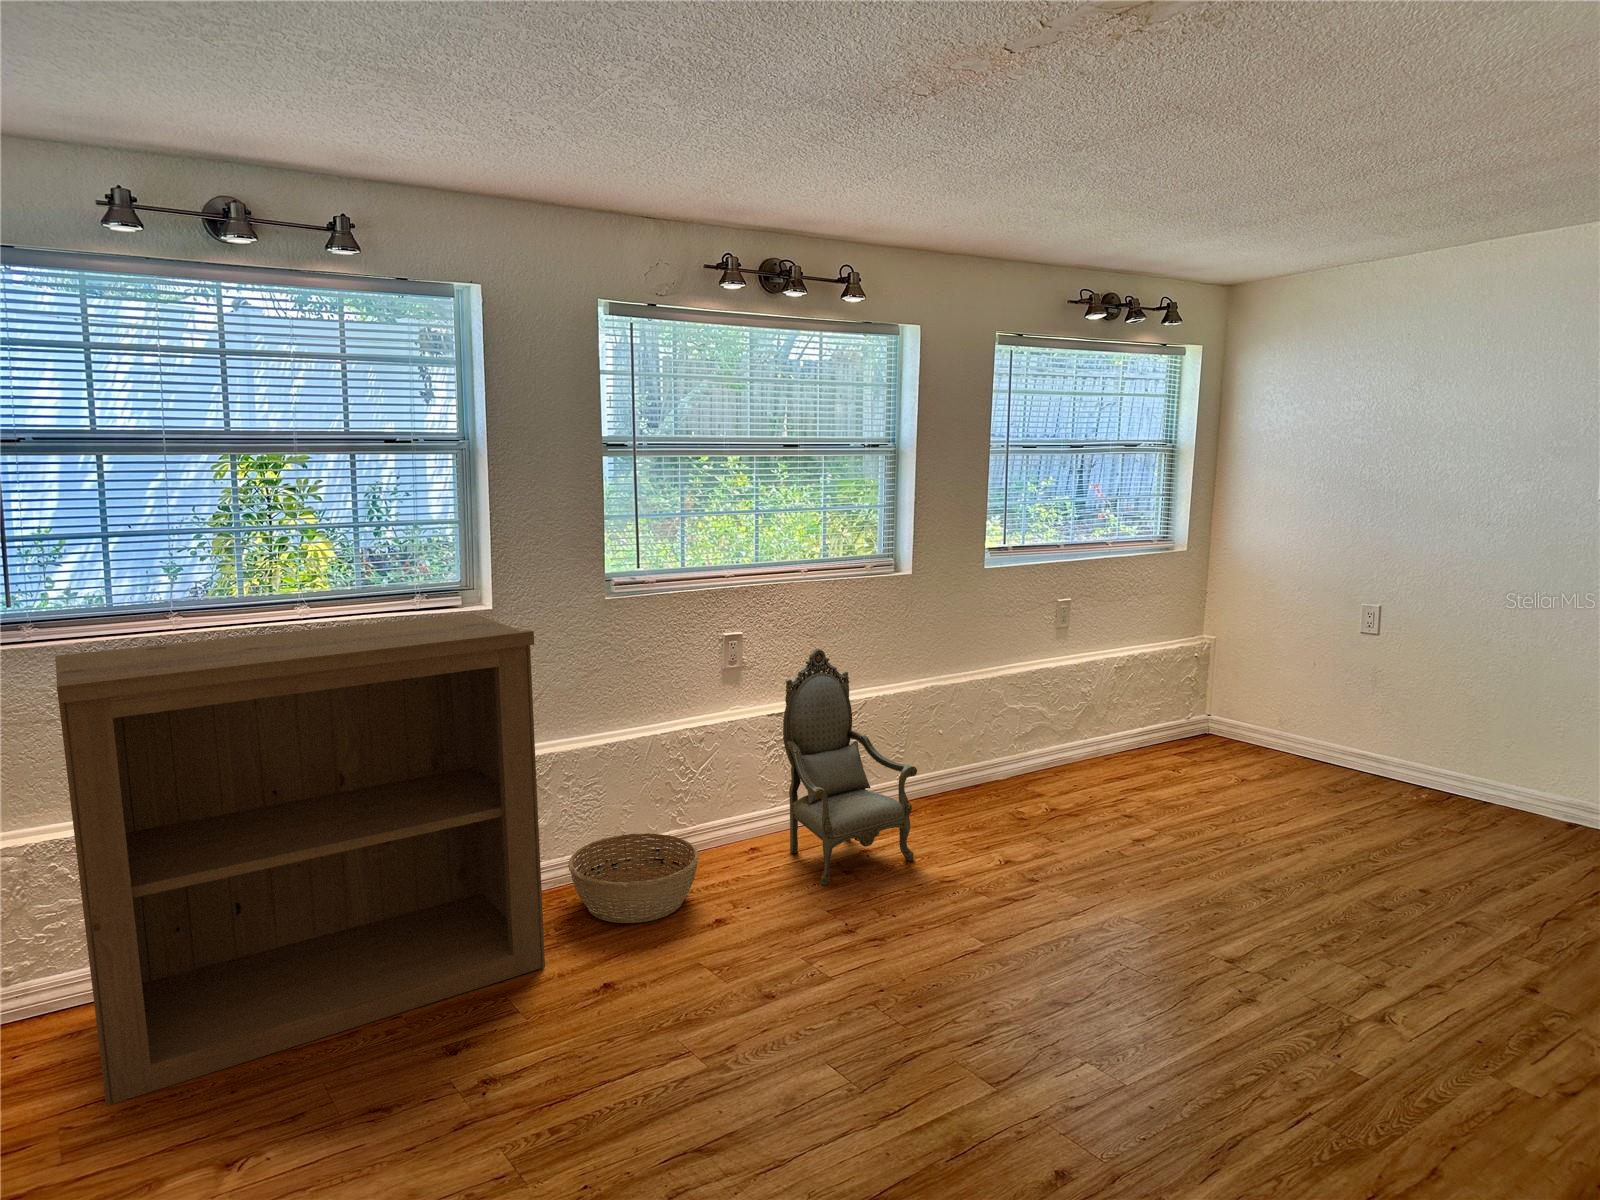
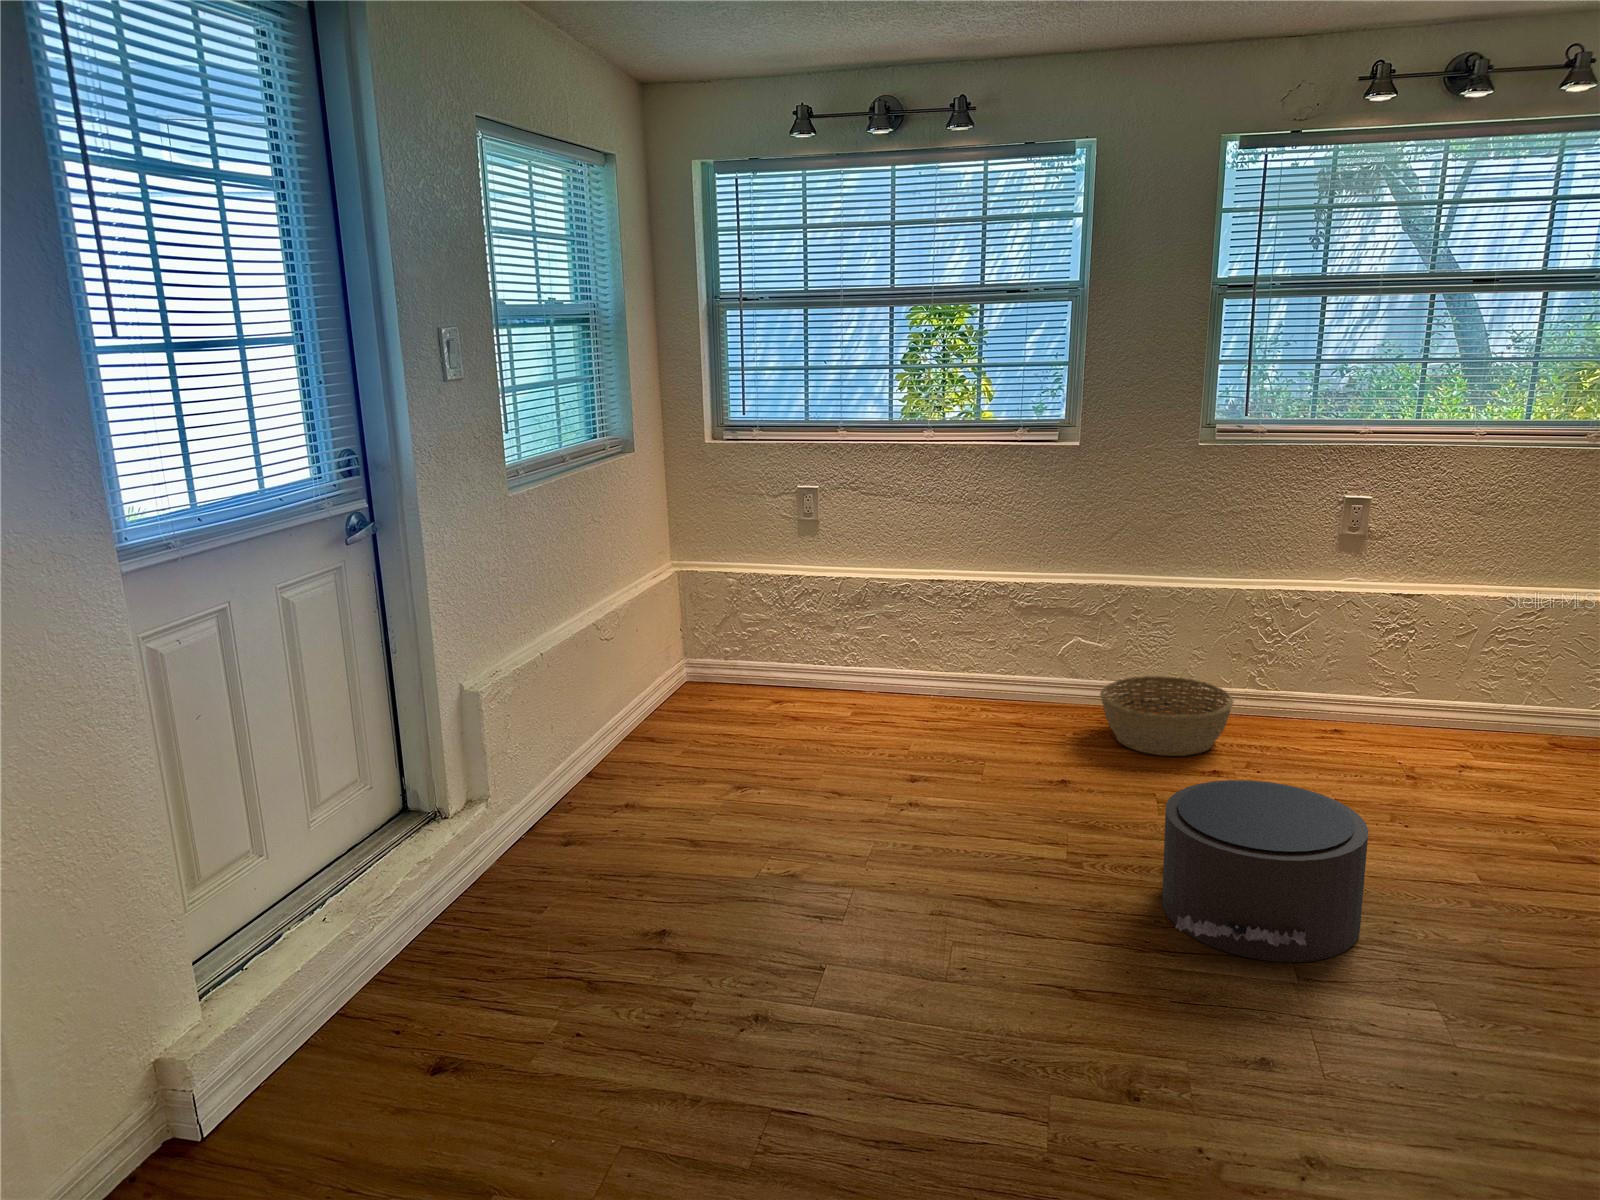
bookshelf: present [55,613,545,1105] -> none [713,443,1048,756]
armchair: present [783,649,917,885] -> none [1325,443,1545,796]
pouf: none [787,911,997,1092] -> present [1162,780,1369,962]

